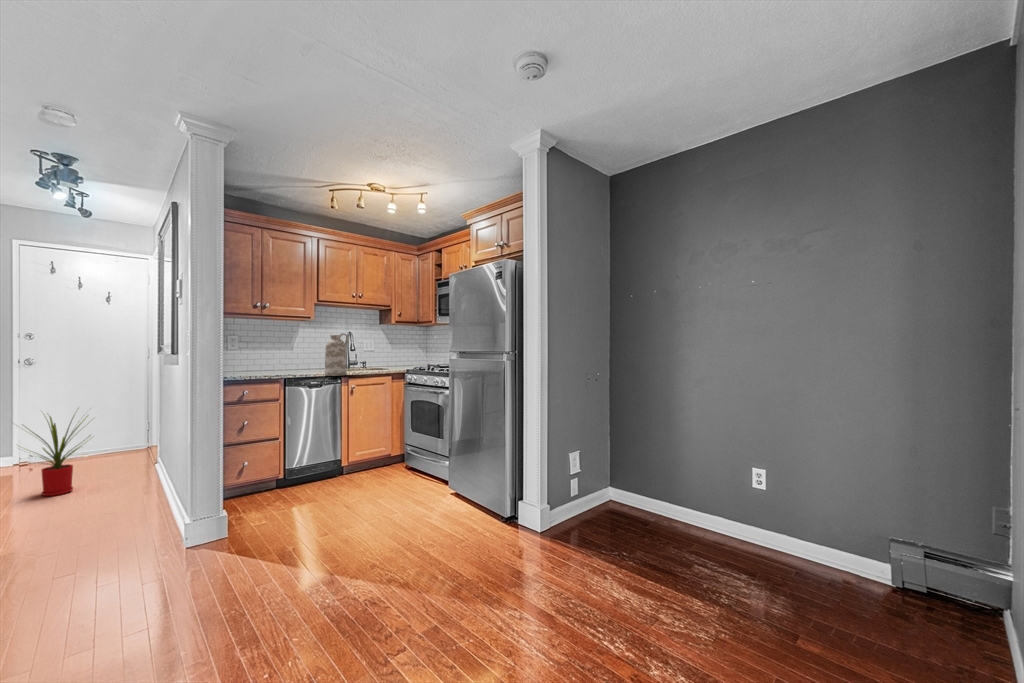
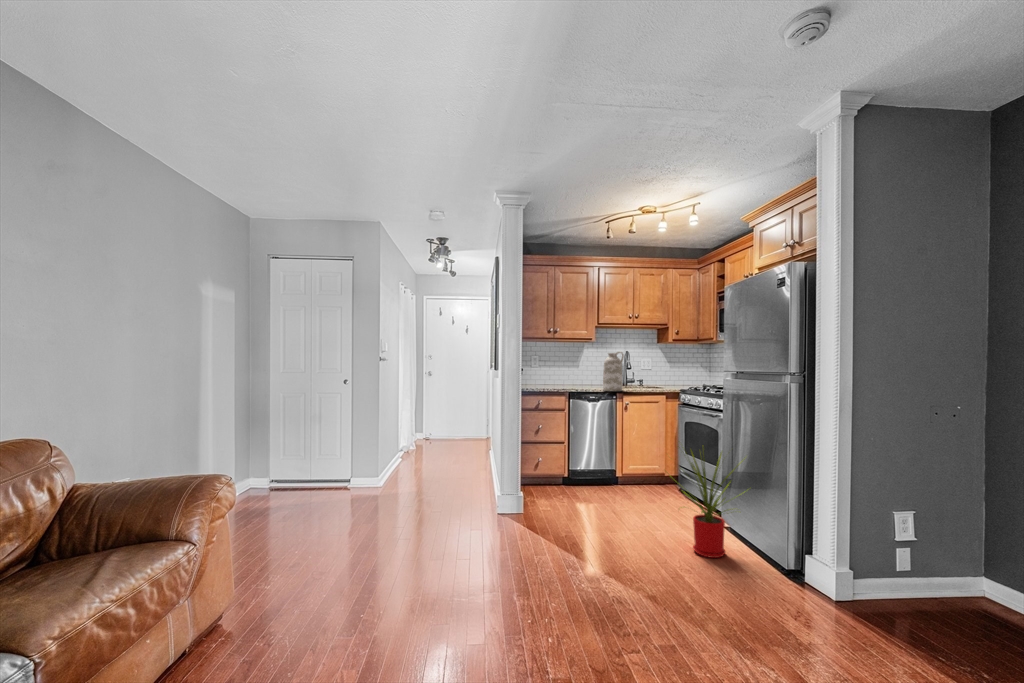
house plant: present [27,416,86,496] -> present [683,450,743,558]

